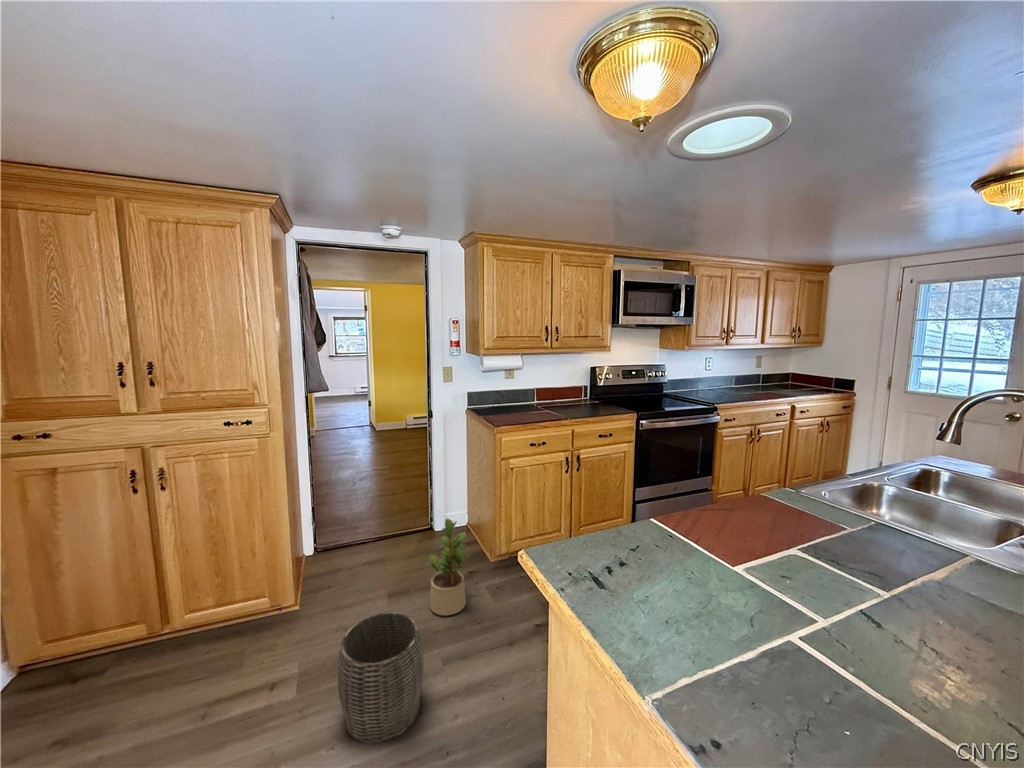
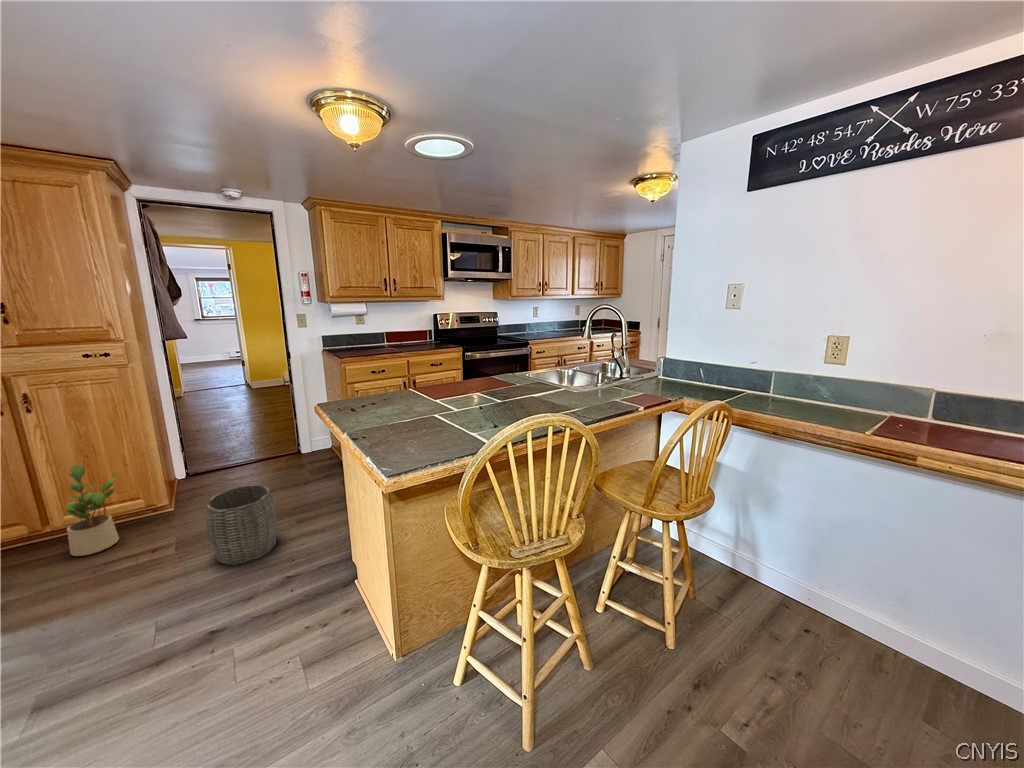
potted plant: present [429,519,466,616] -> present [66,465,119,556]

